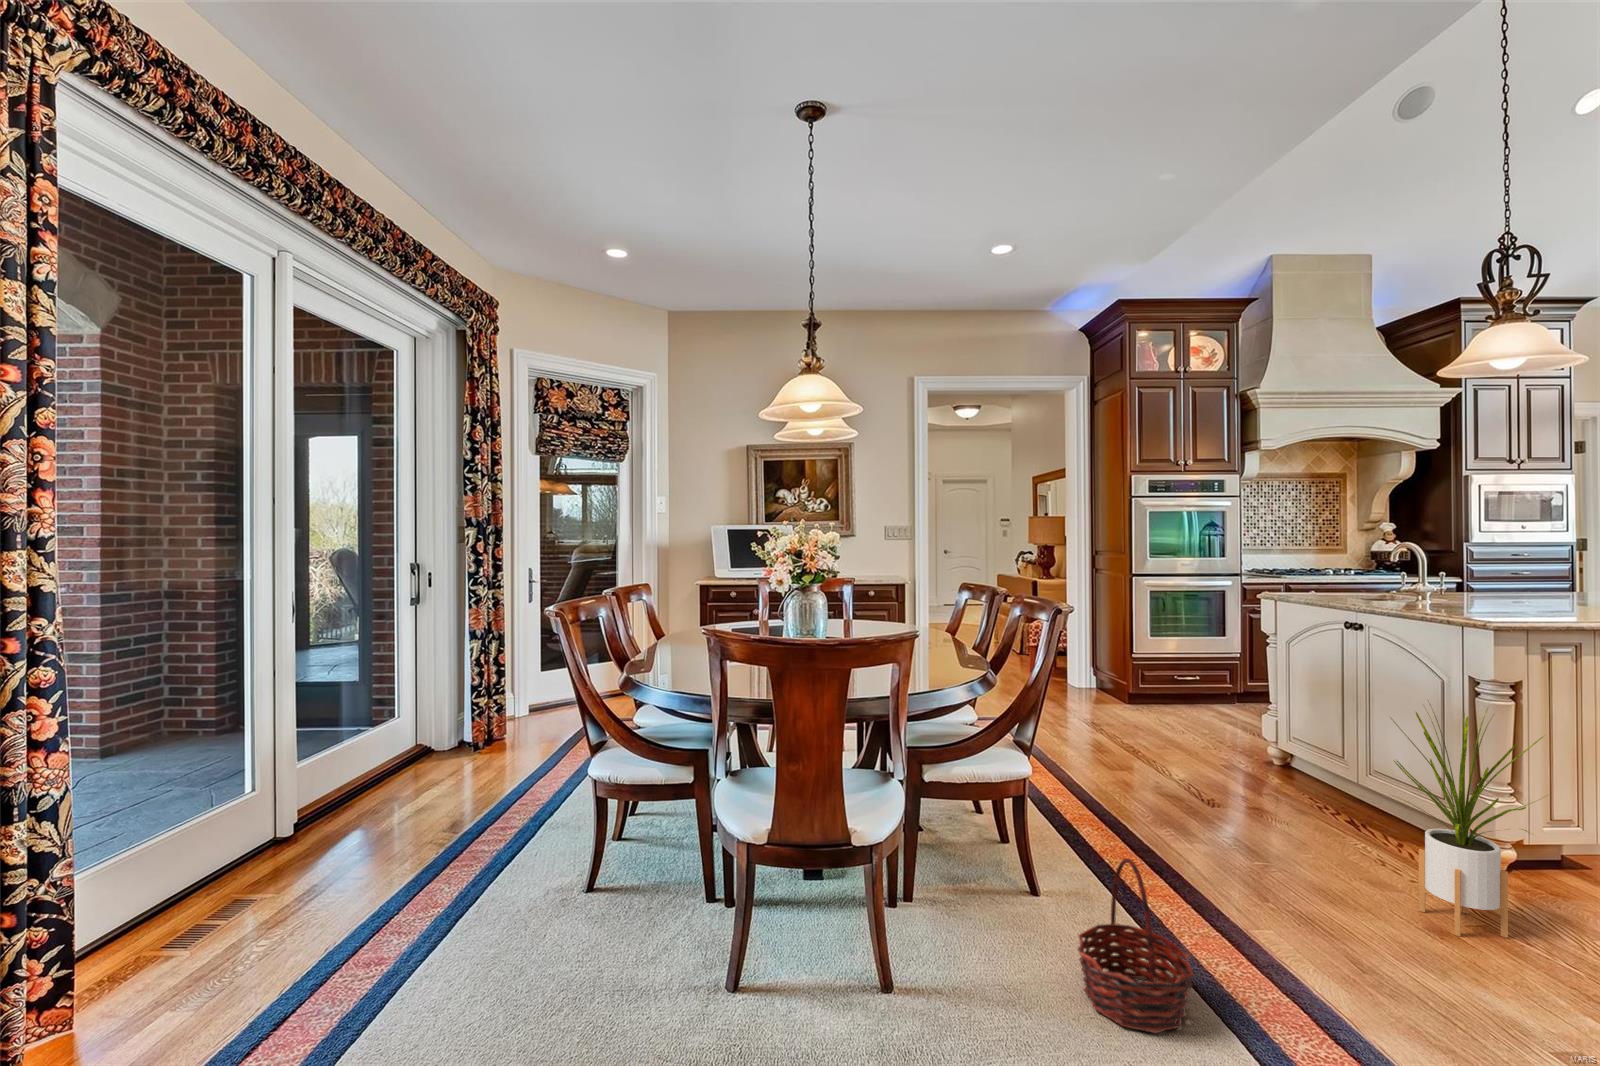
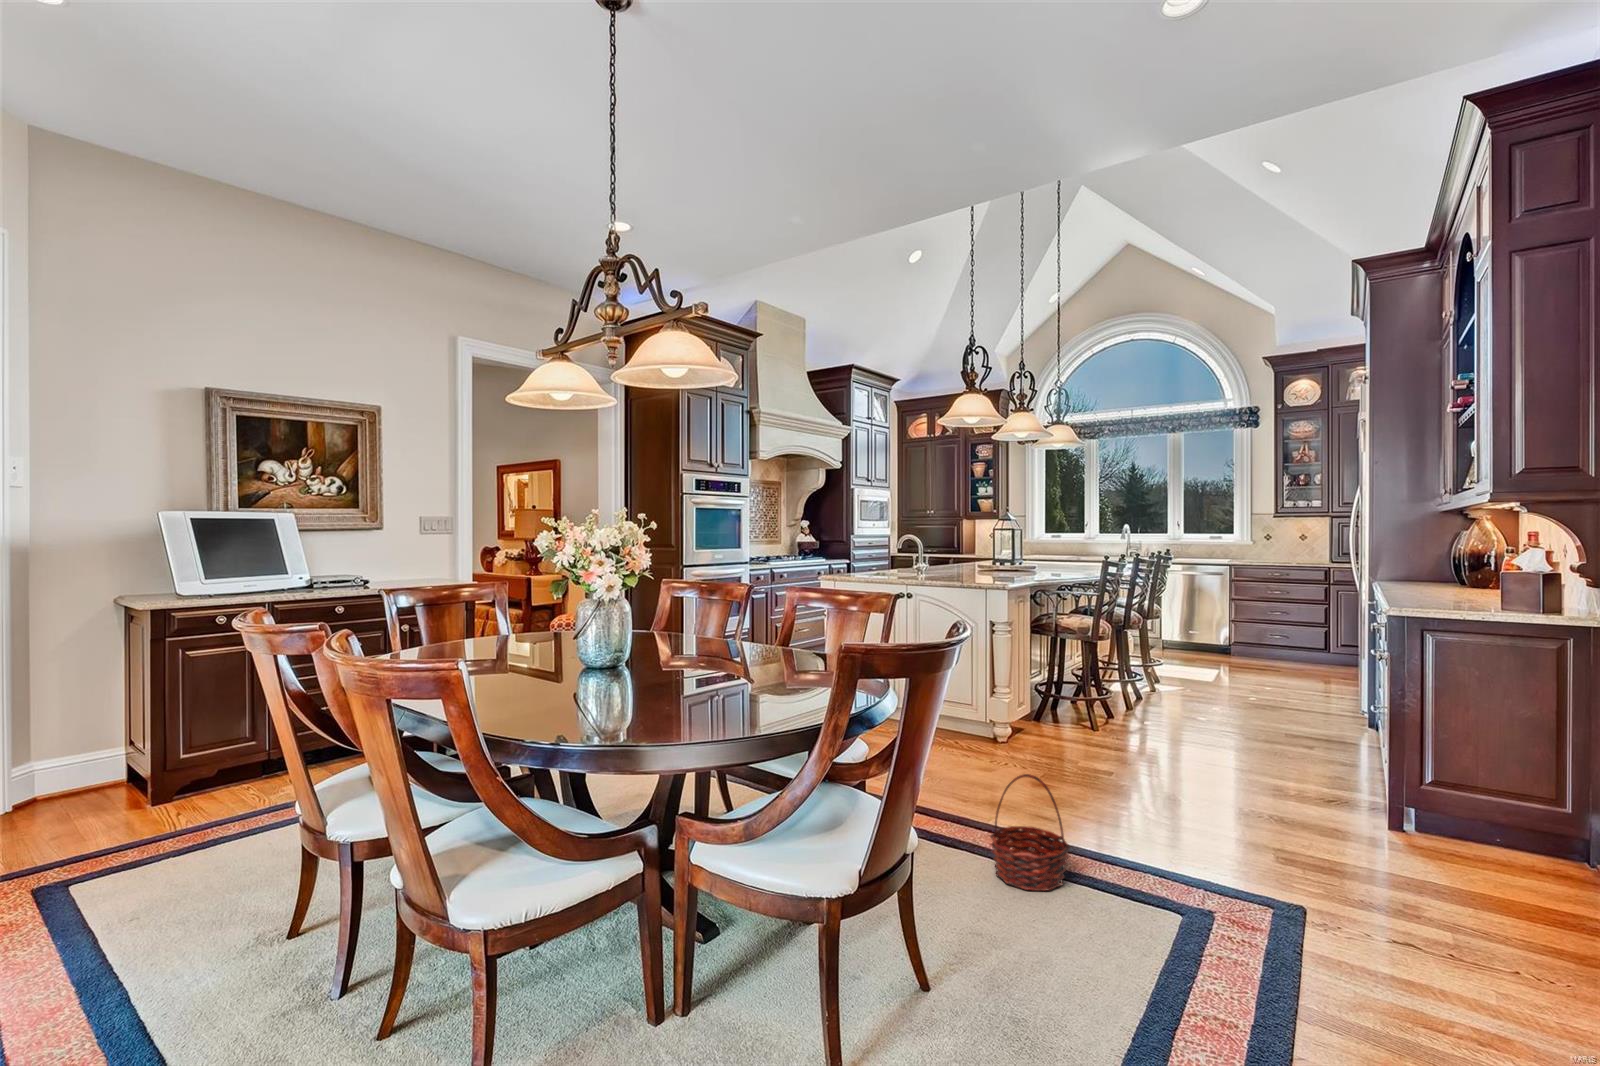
house plant: present [1390,701,1546,938] -> none [1004,637,1080,779]

